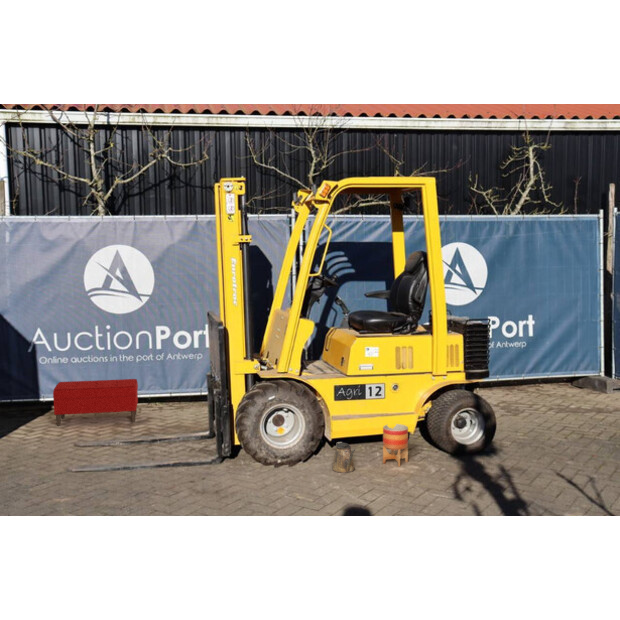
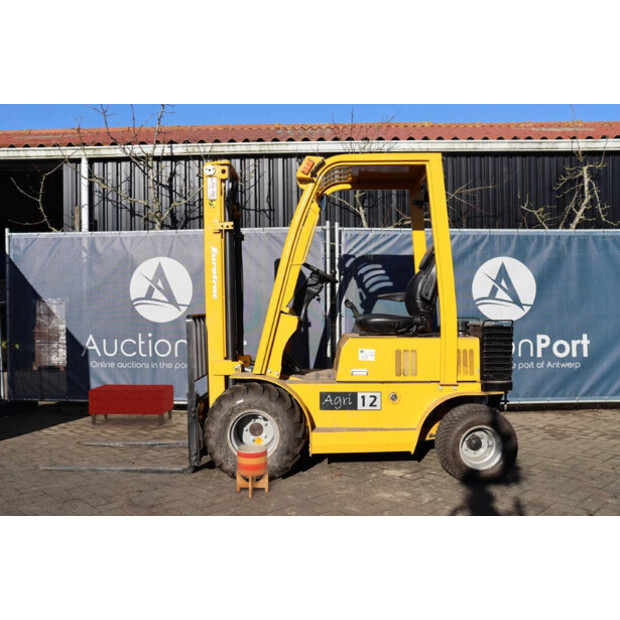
planter: present [383,424,408,466] -> present [237,444,268,498]
watering can: present [332,442,355,473] -> none [309,458,336,496]

